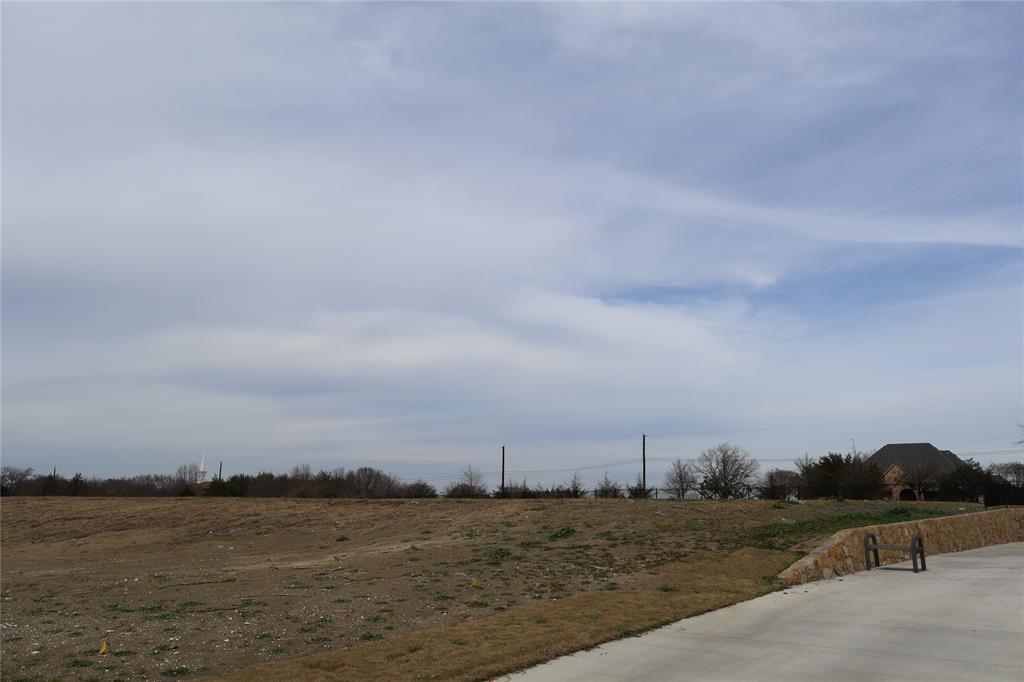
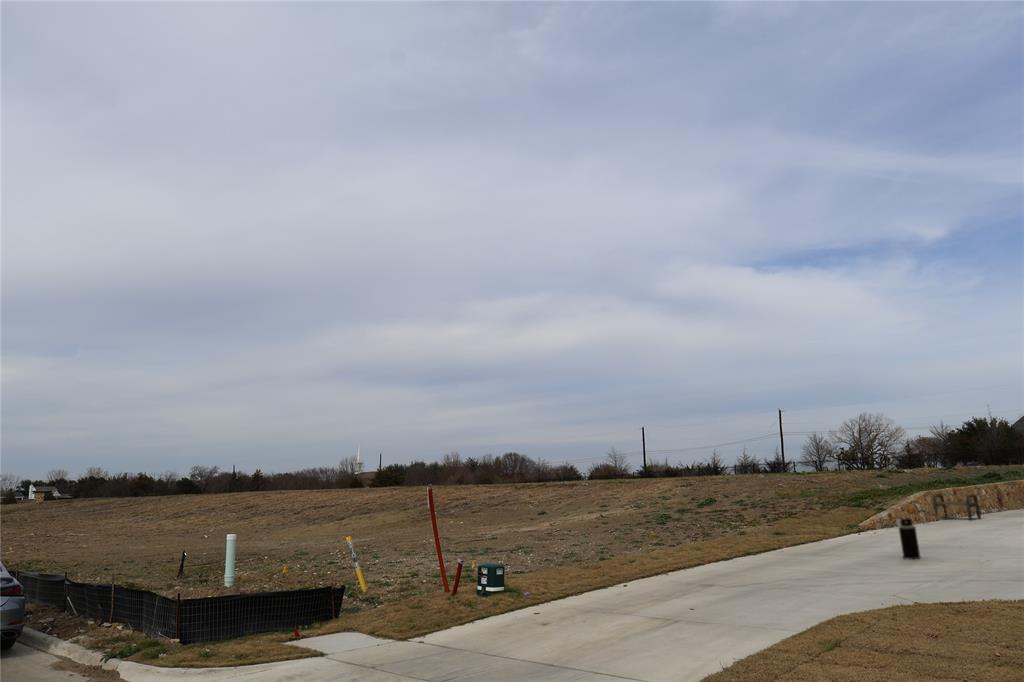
trash can: none [889,581,925,656] -> present [899,519,920,559]

